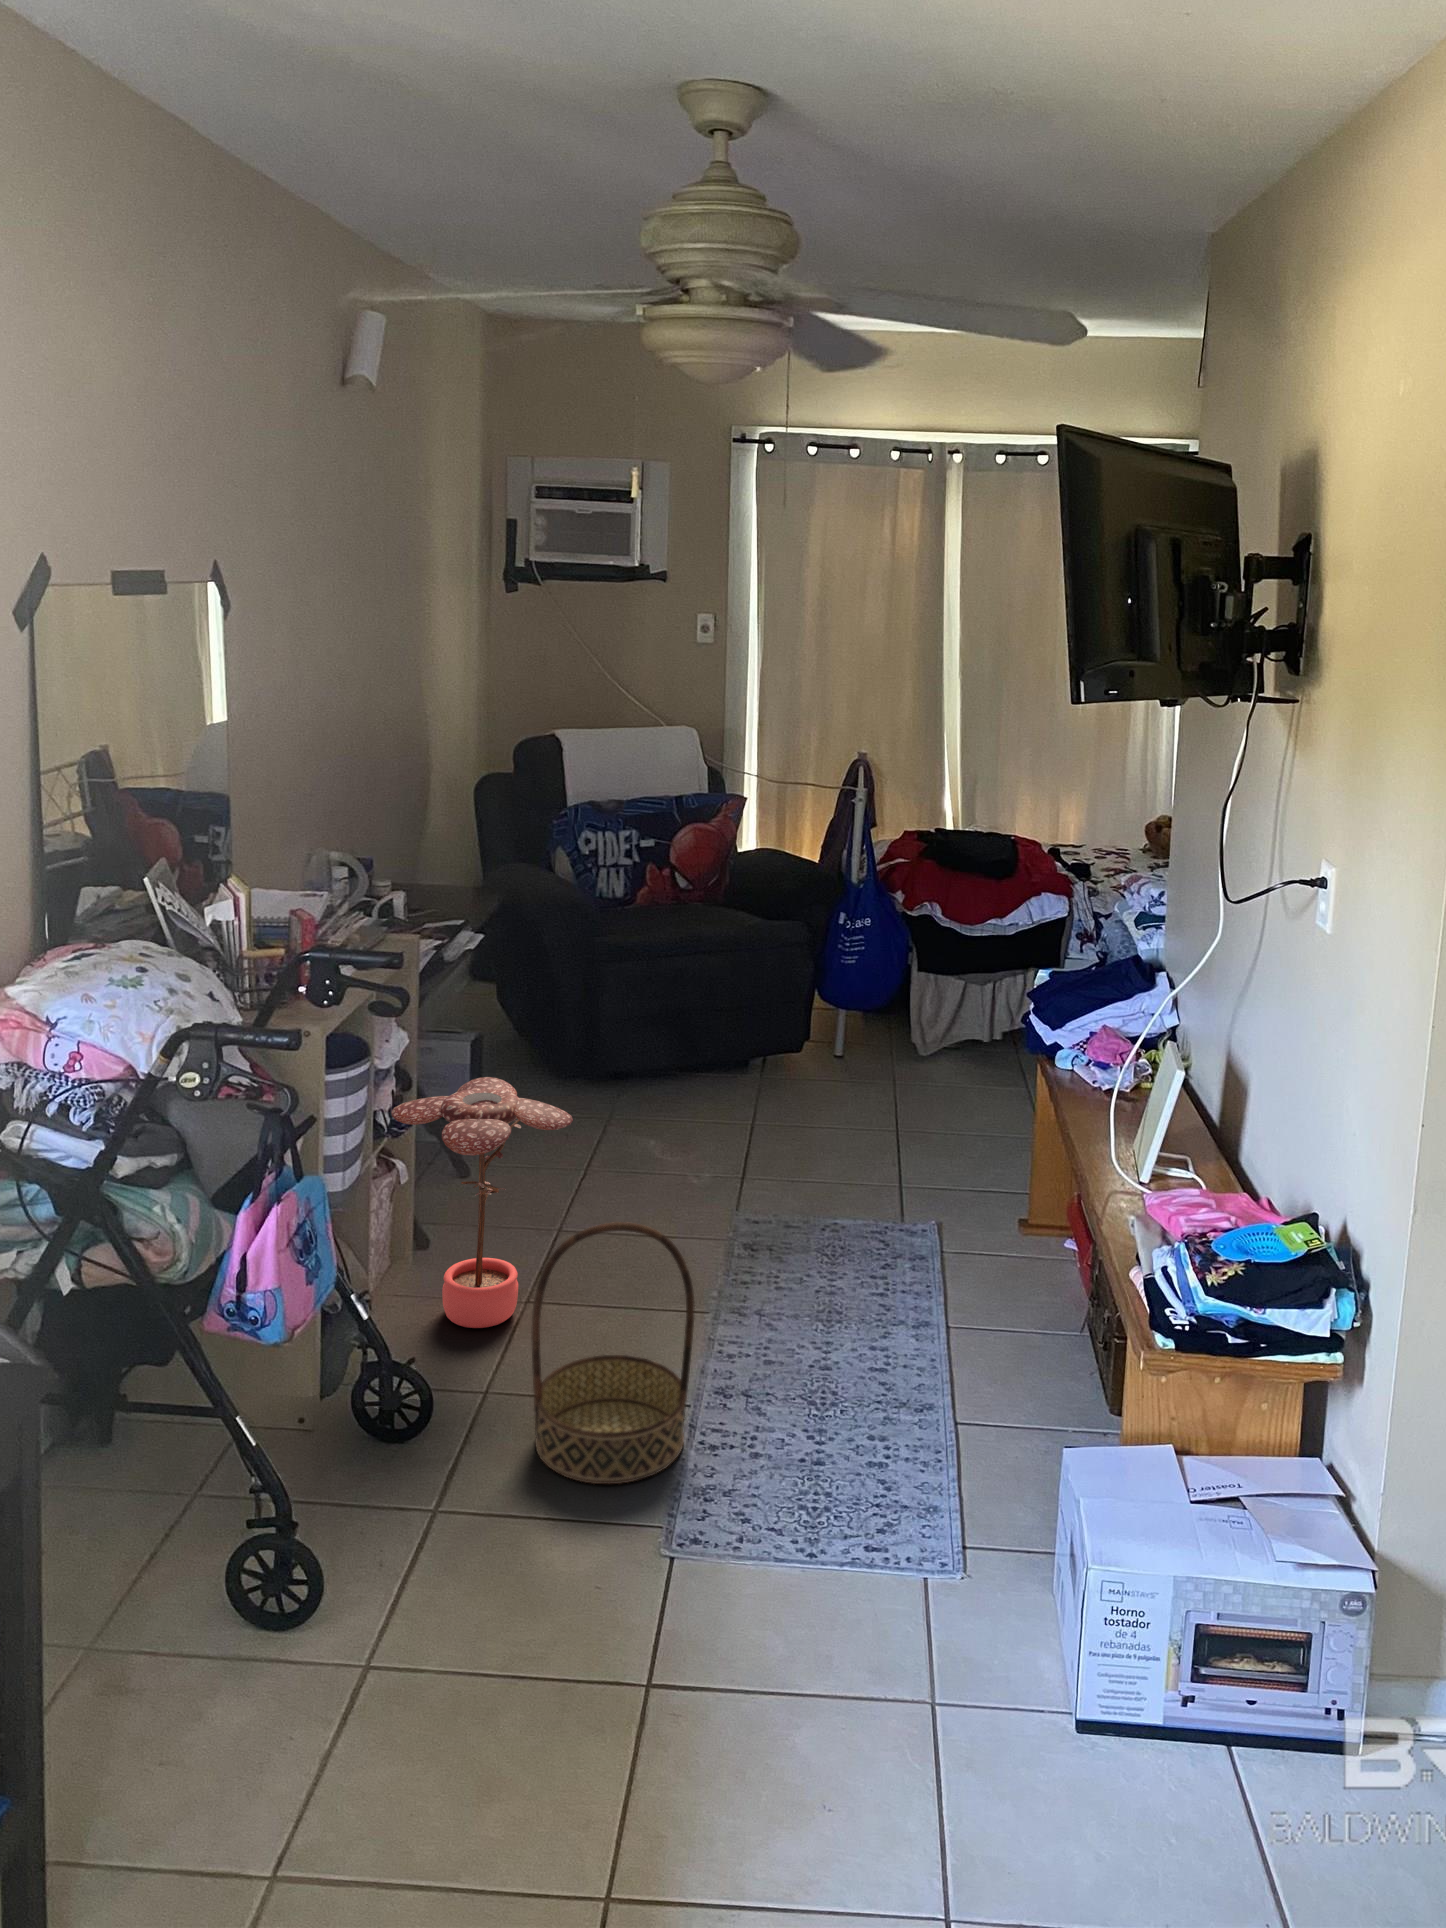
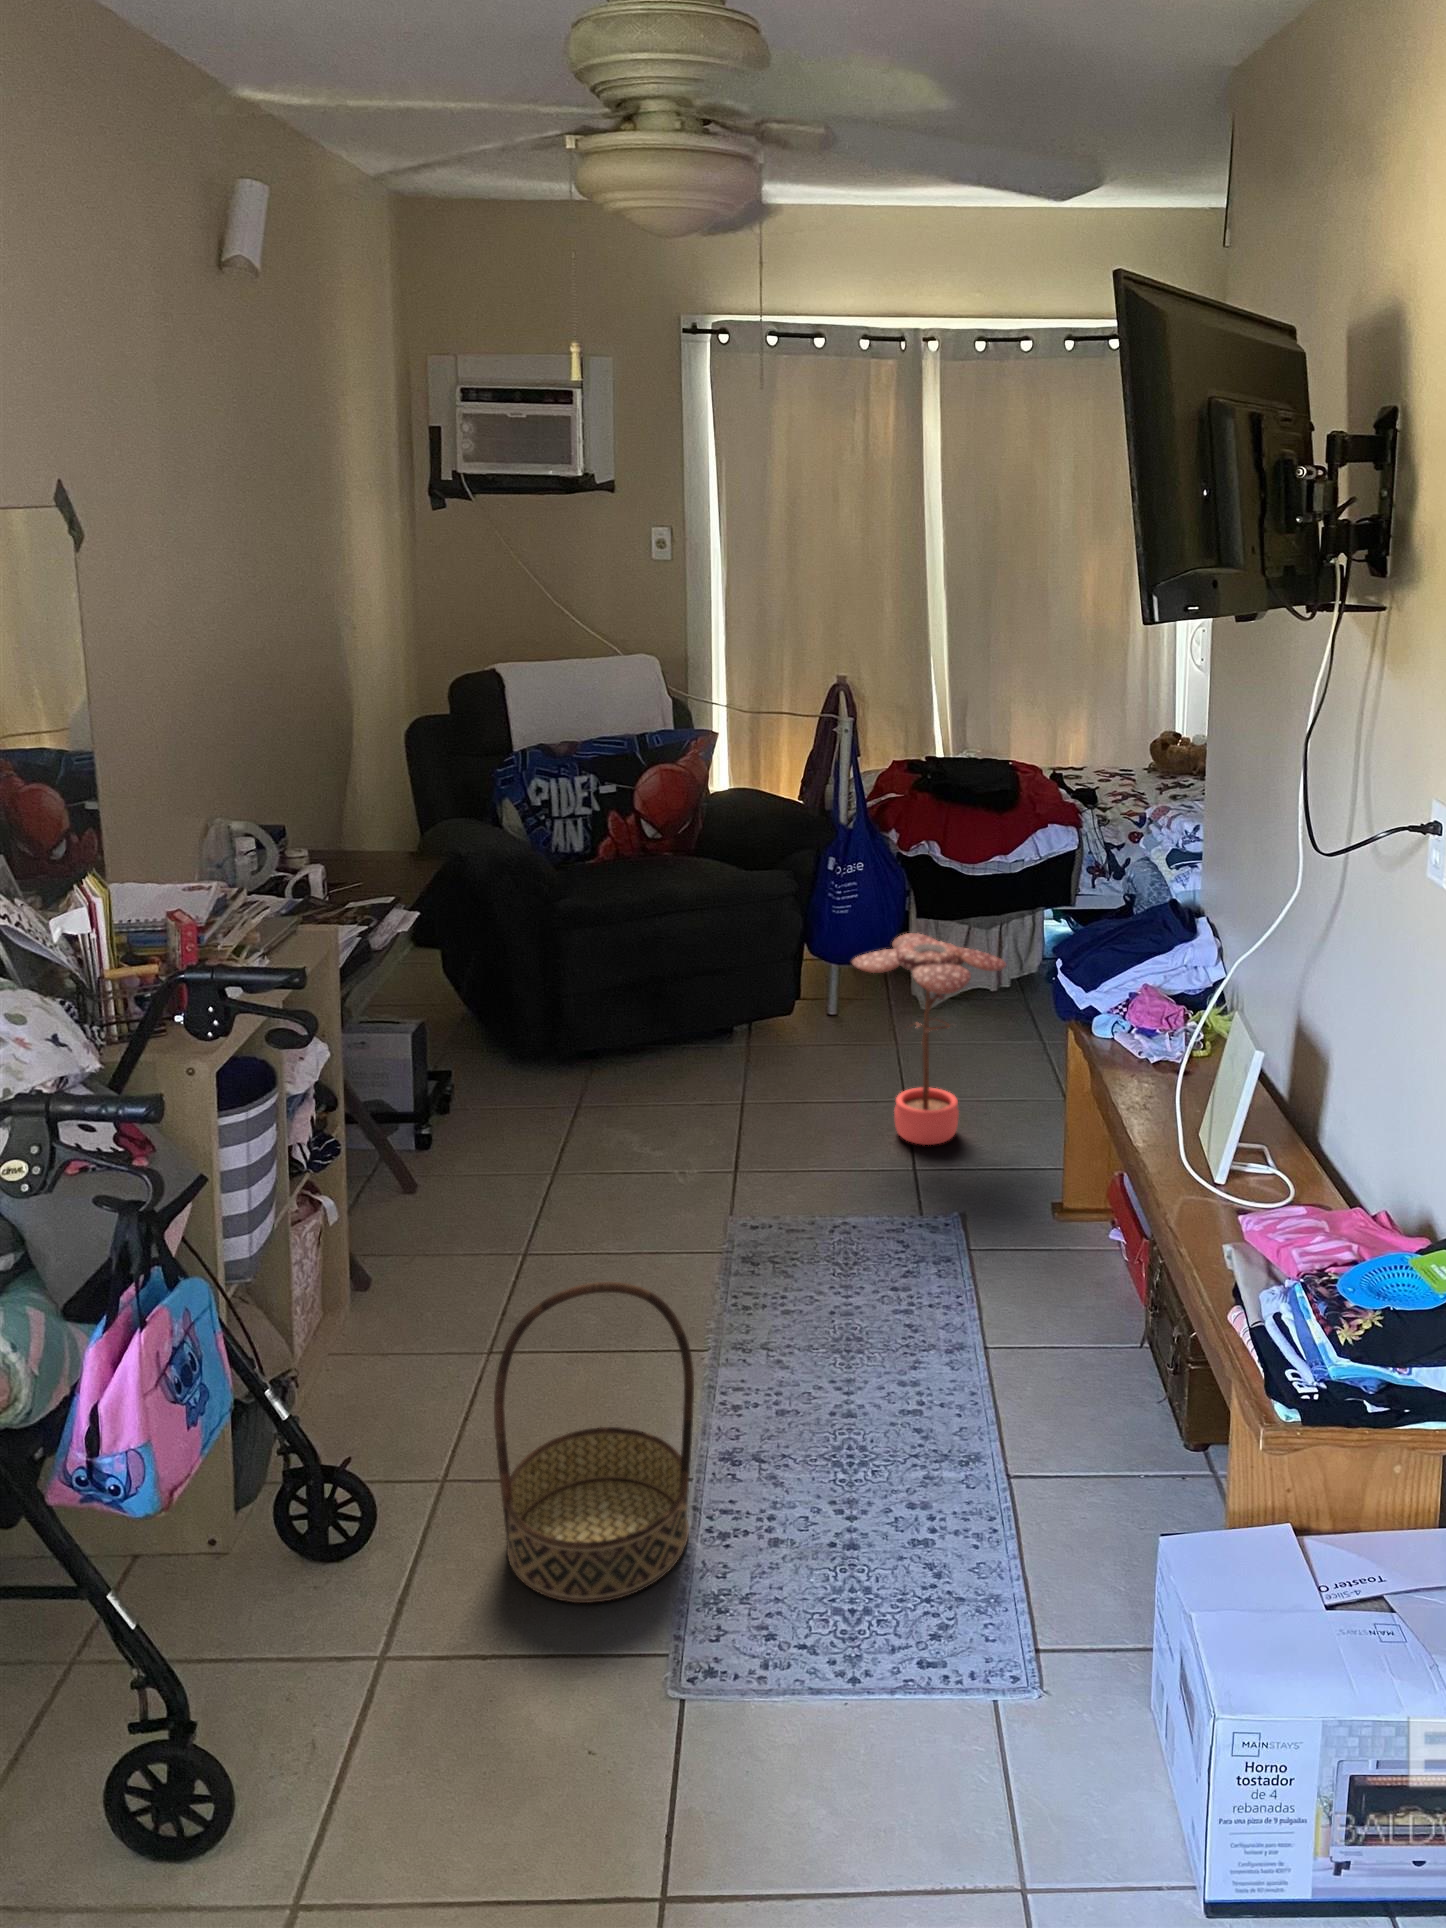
potted plant: present [391,1077,573,1328] -> present [851,933,1006,1145]

